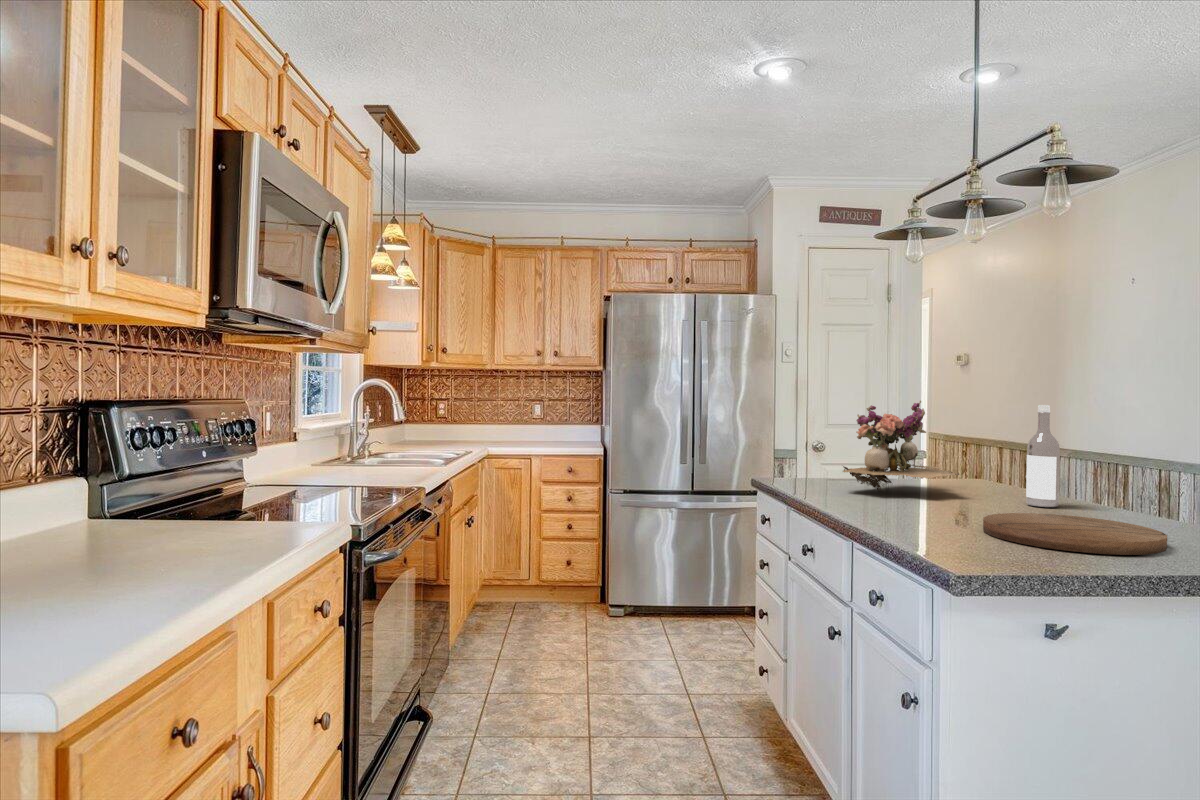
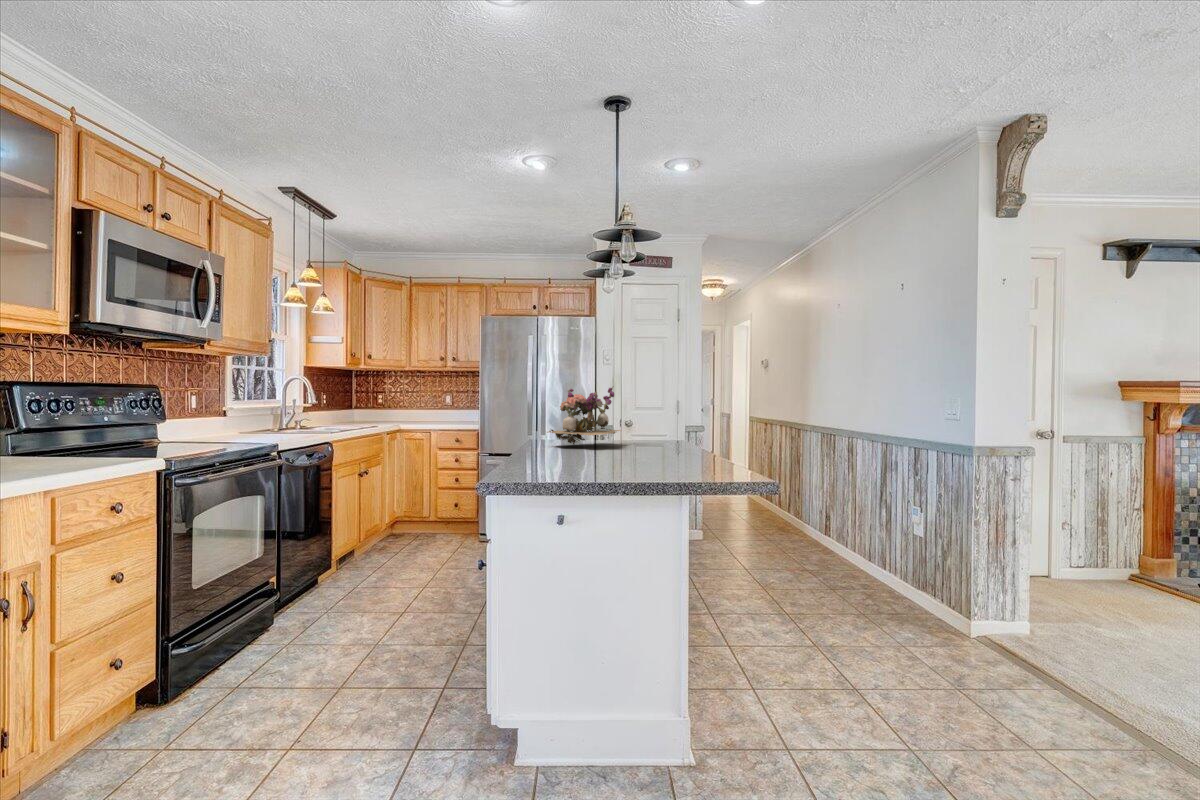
wine bottle: present [1026,405,1060,507] -> none [645,387,664,453]
cutting board: present [983,513,1167,555] -> none [555,453,651,473]

